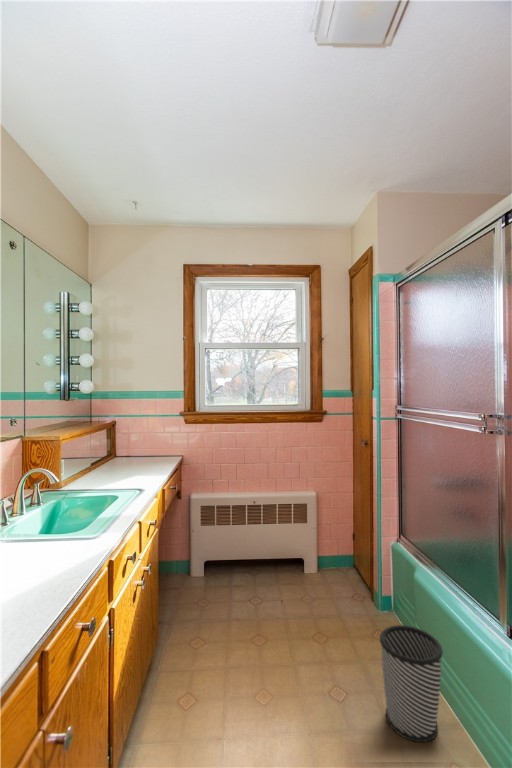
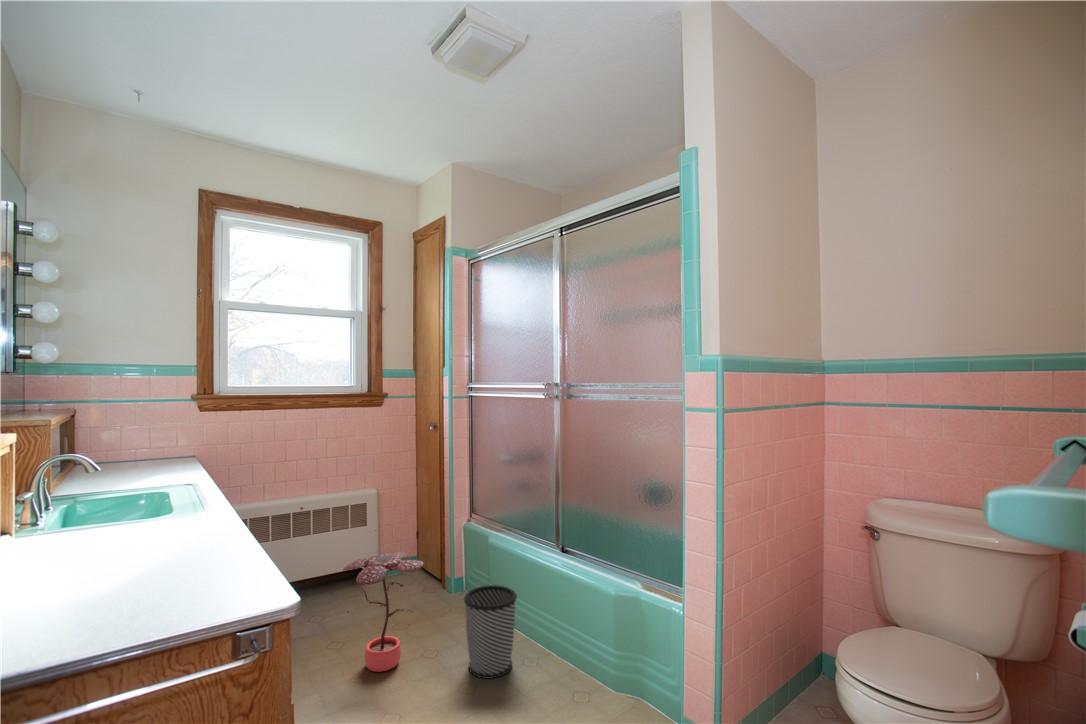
potted plant: none [268,564,341,682] -> present [343,552,424,672]

